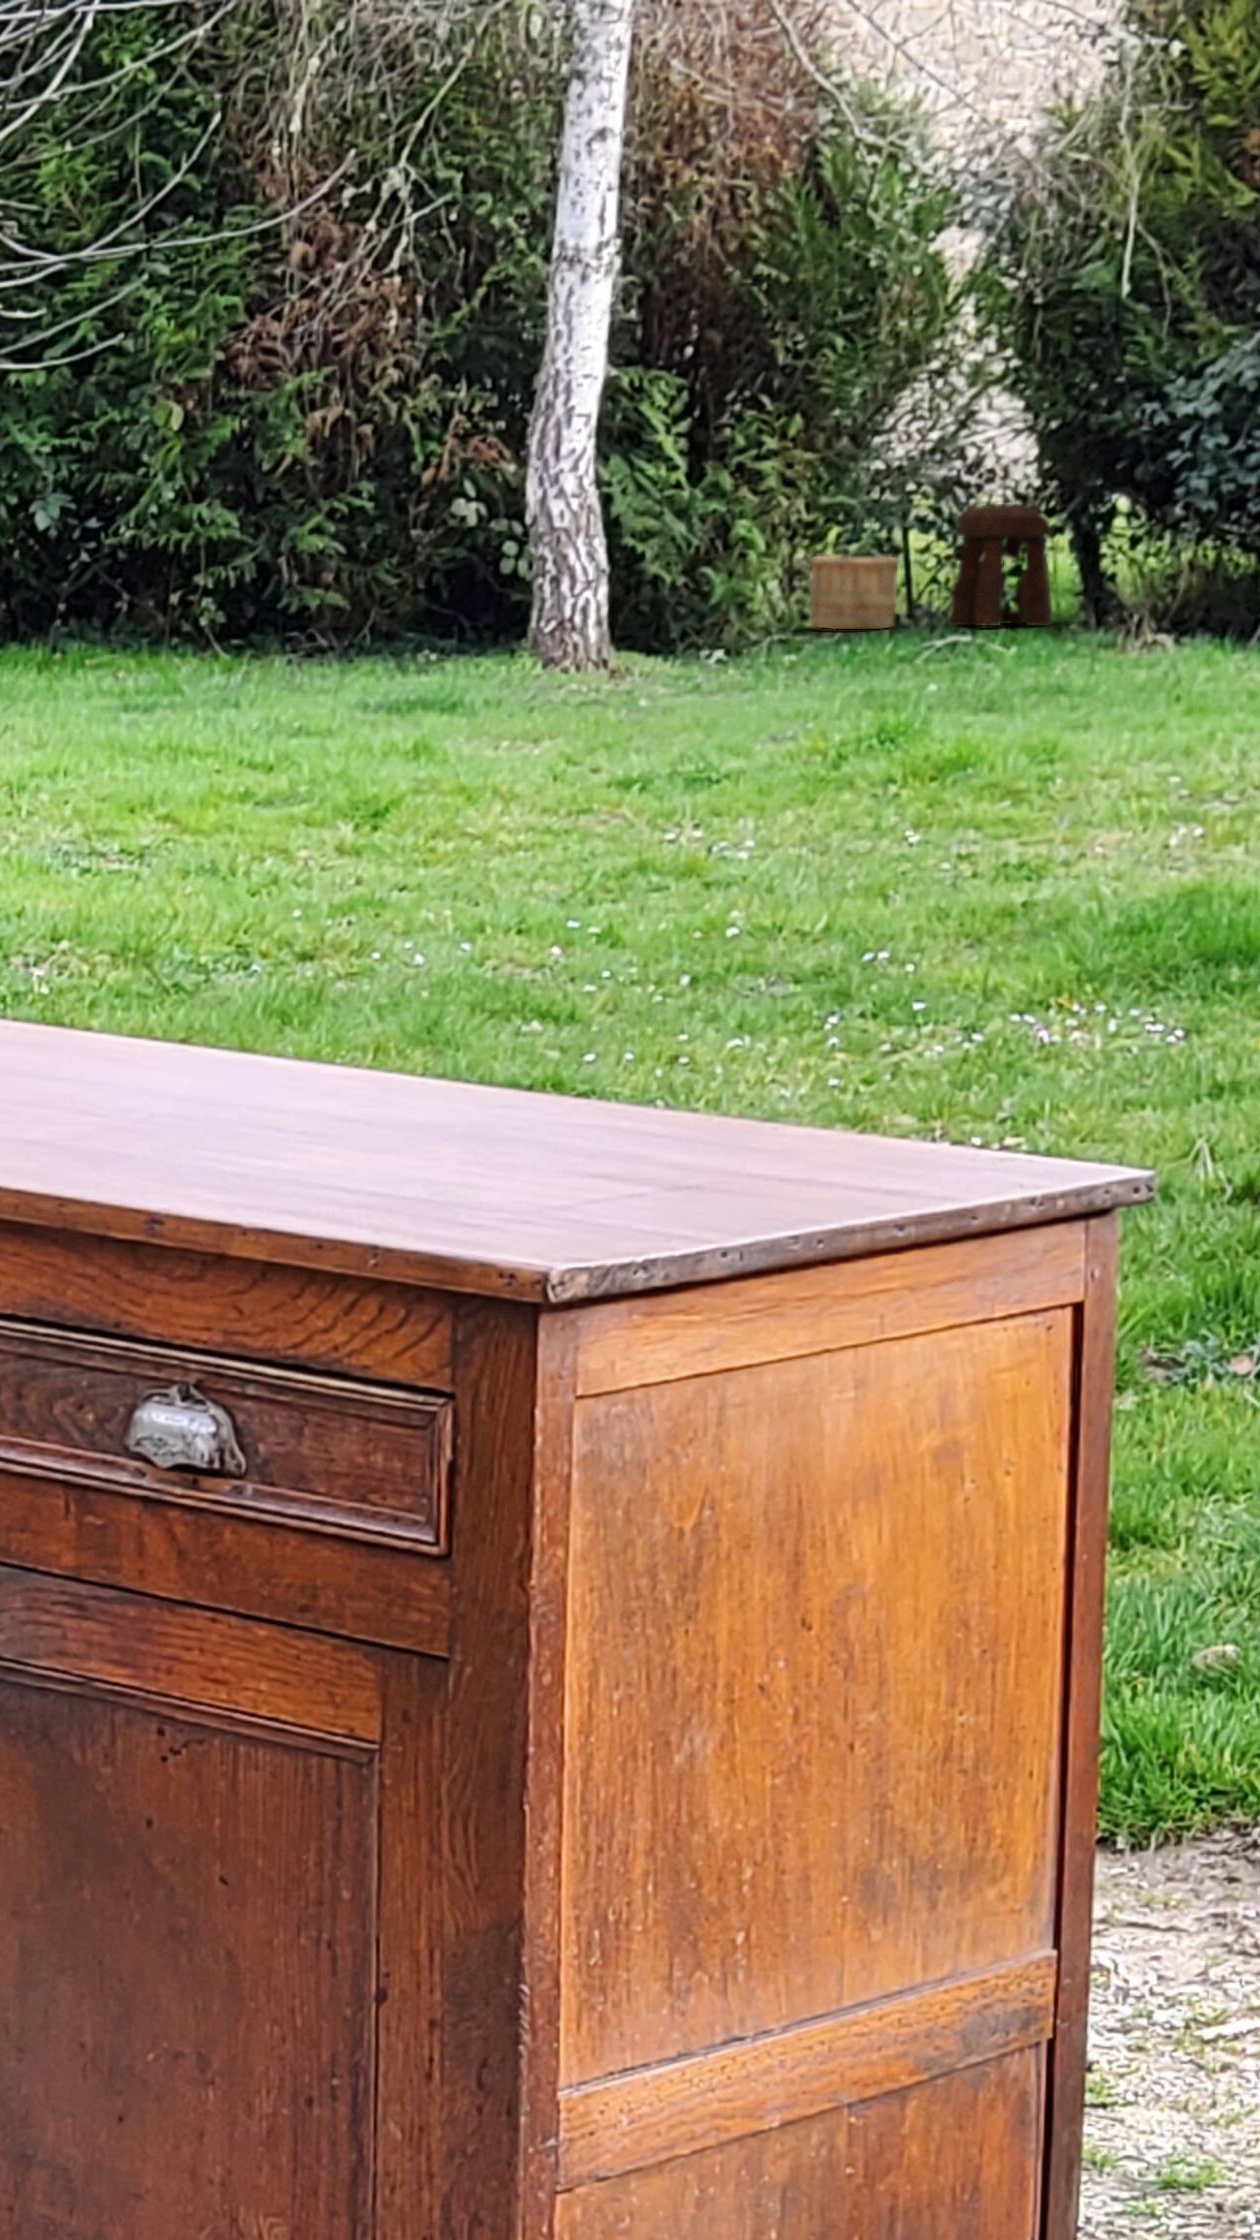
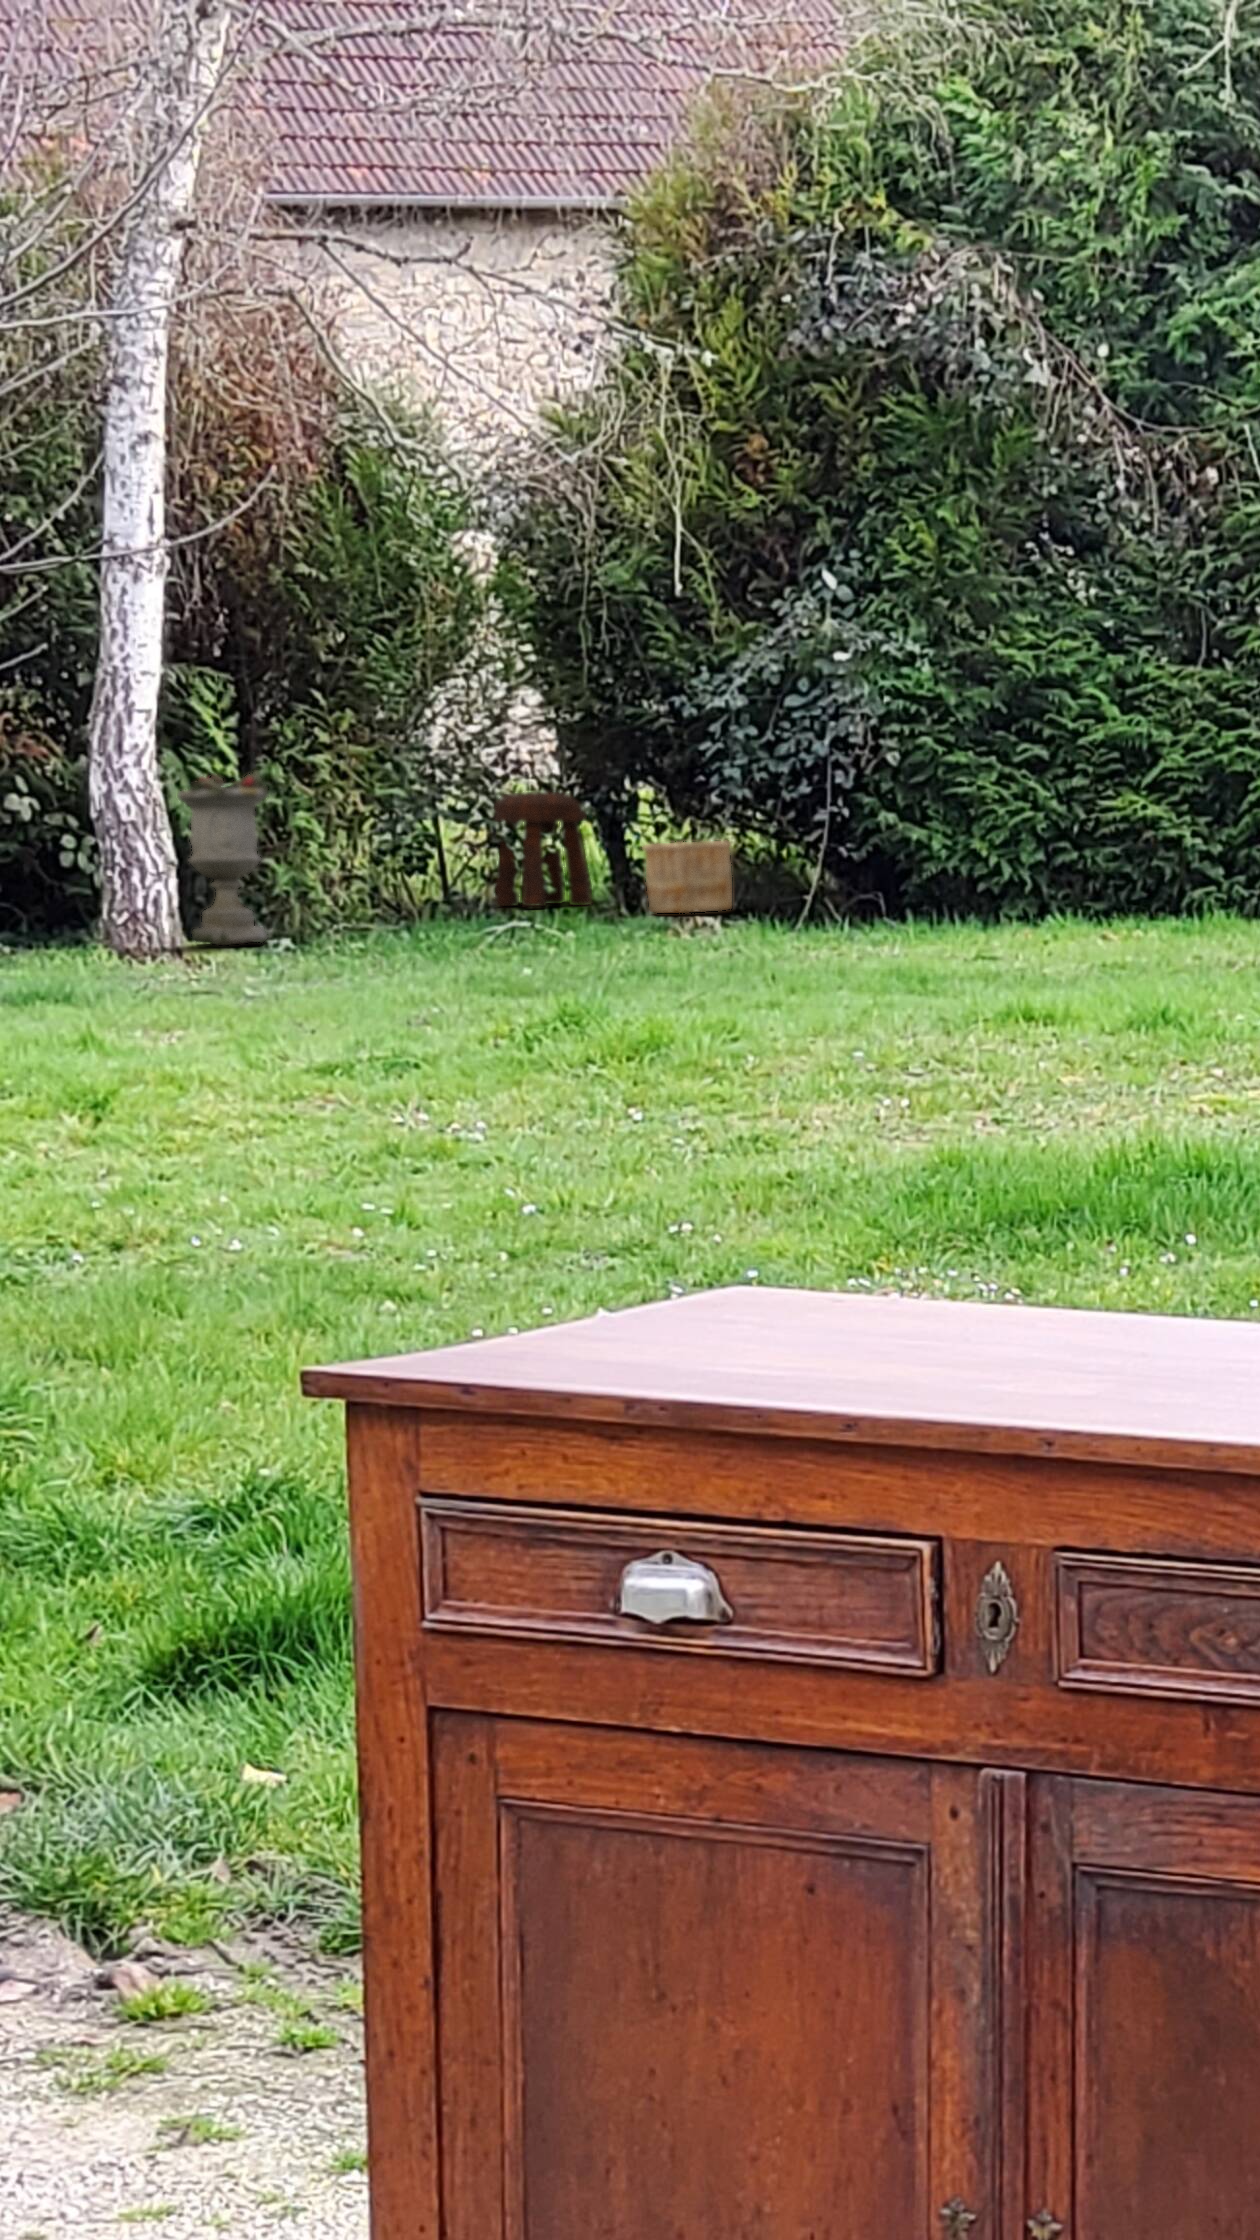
planter: none [609,476,704,659] -> present [178,771,268,945]
wooden bucket: present [810,555,899,629] -> present [643,841,732,913]

